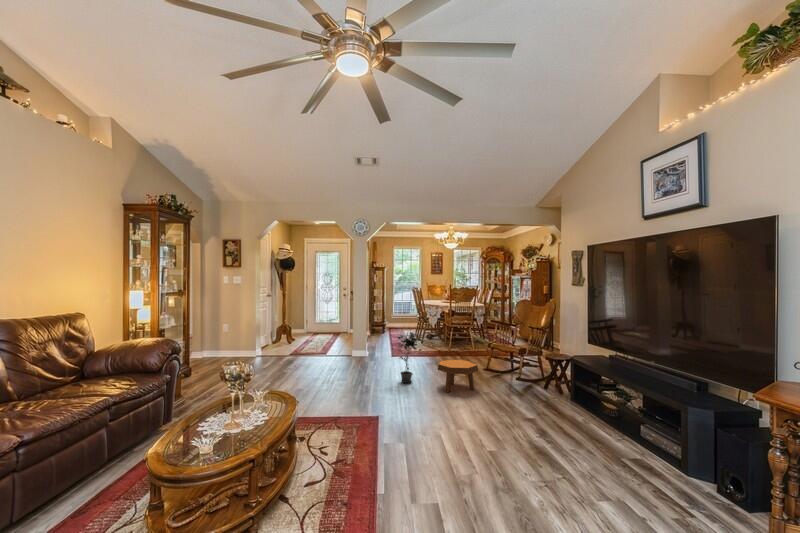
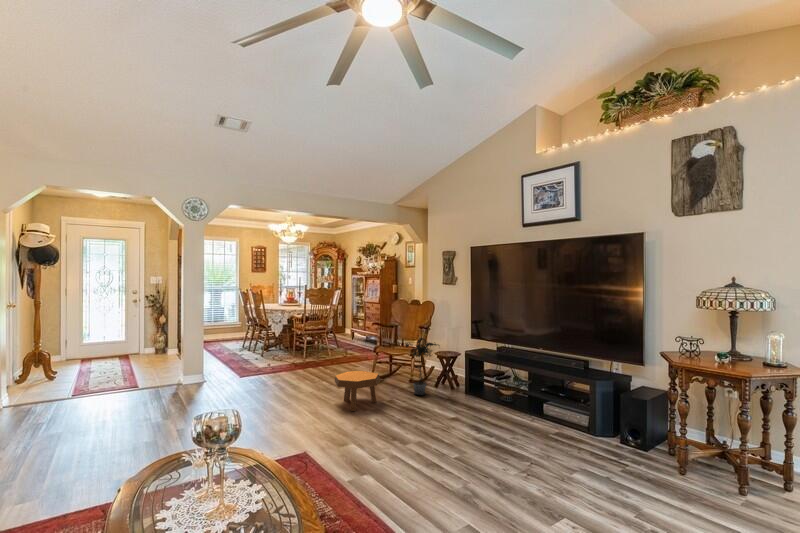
potted plant: present [397,332,420,383] -> present [405,338,440,395]

